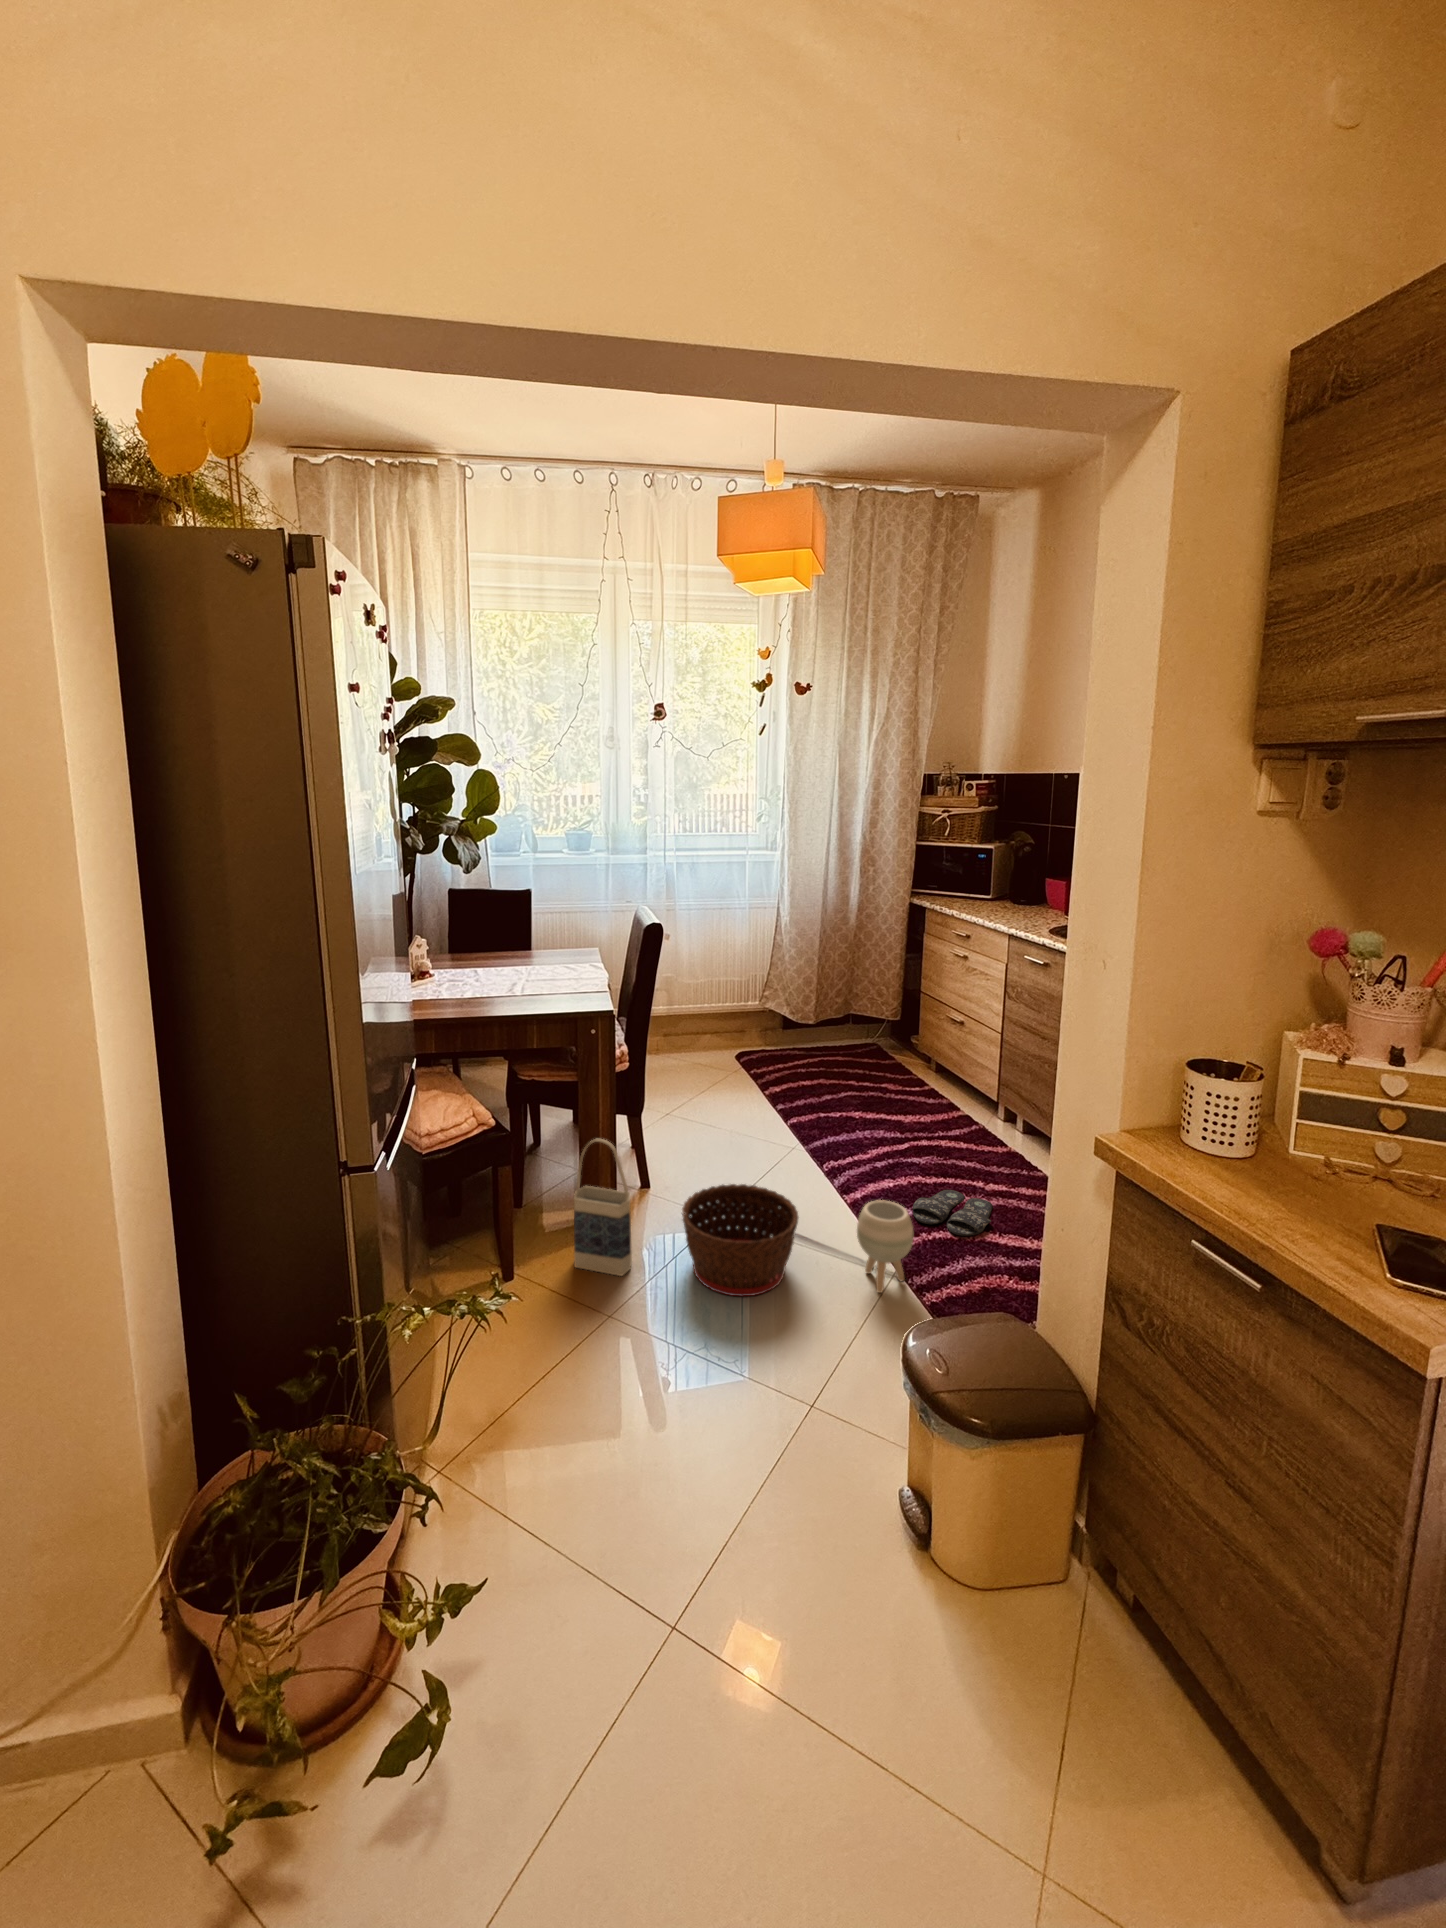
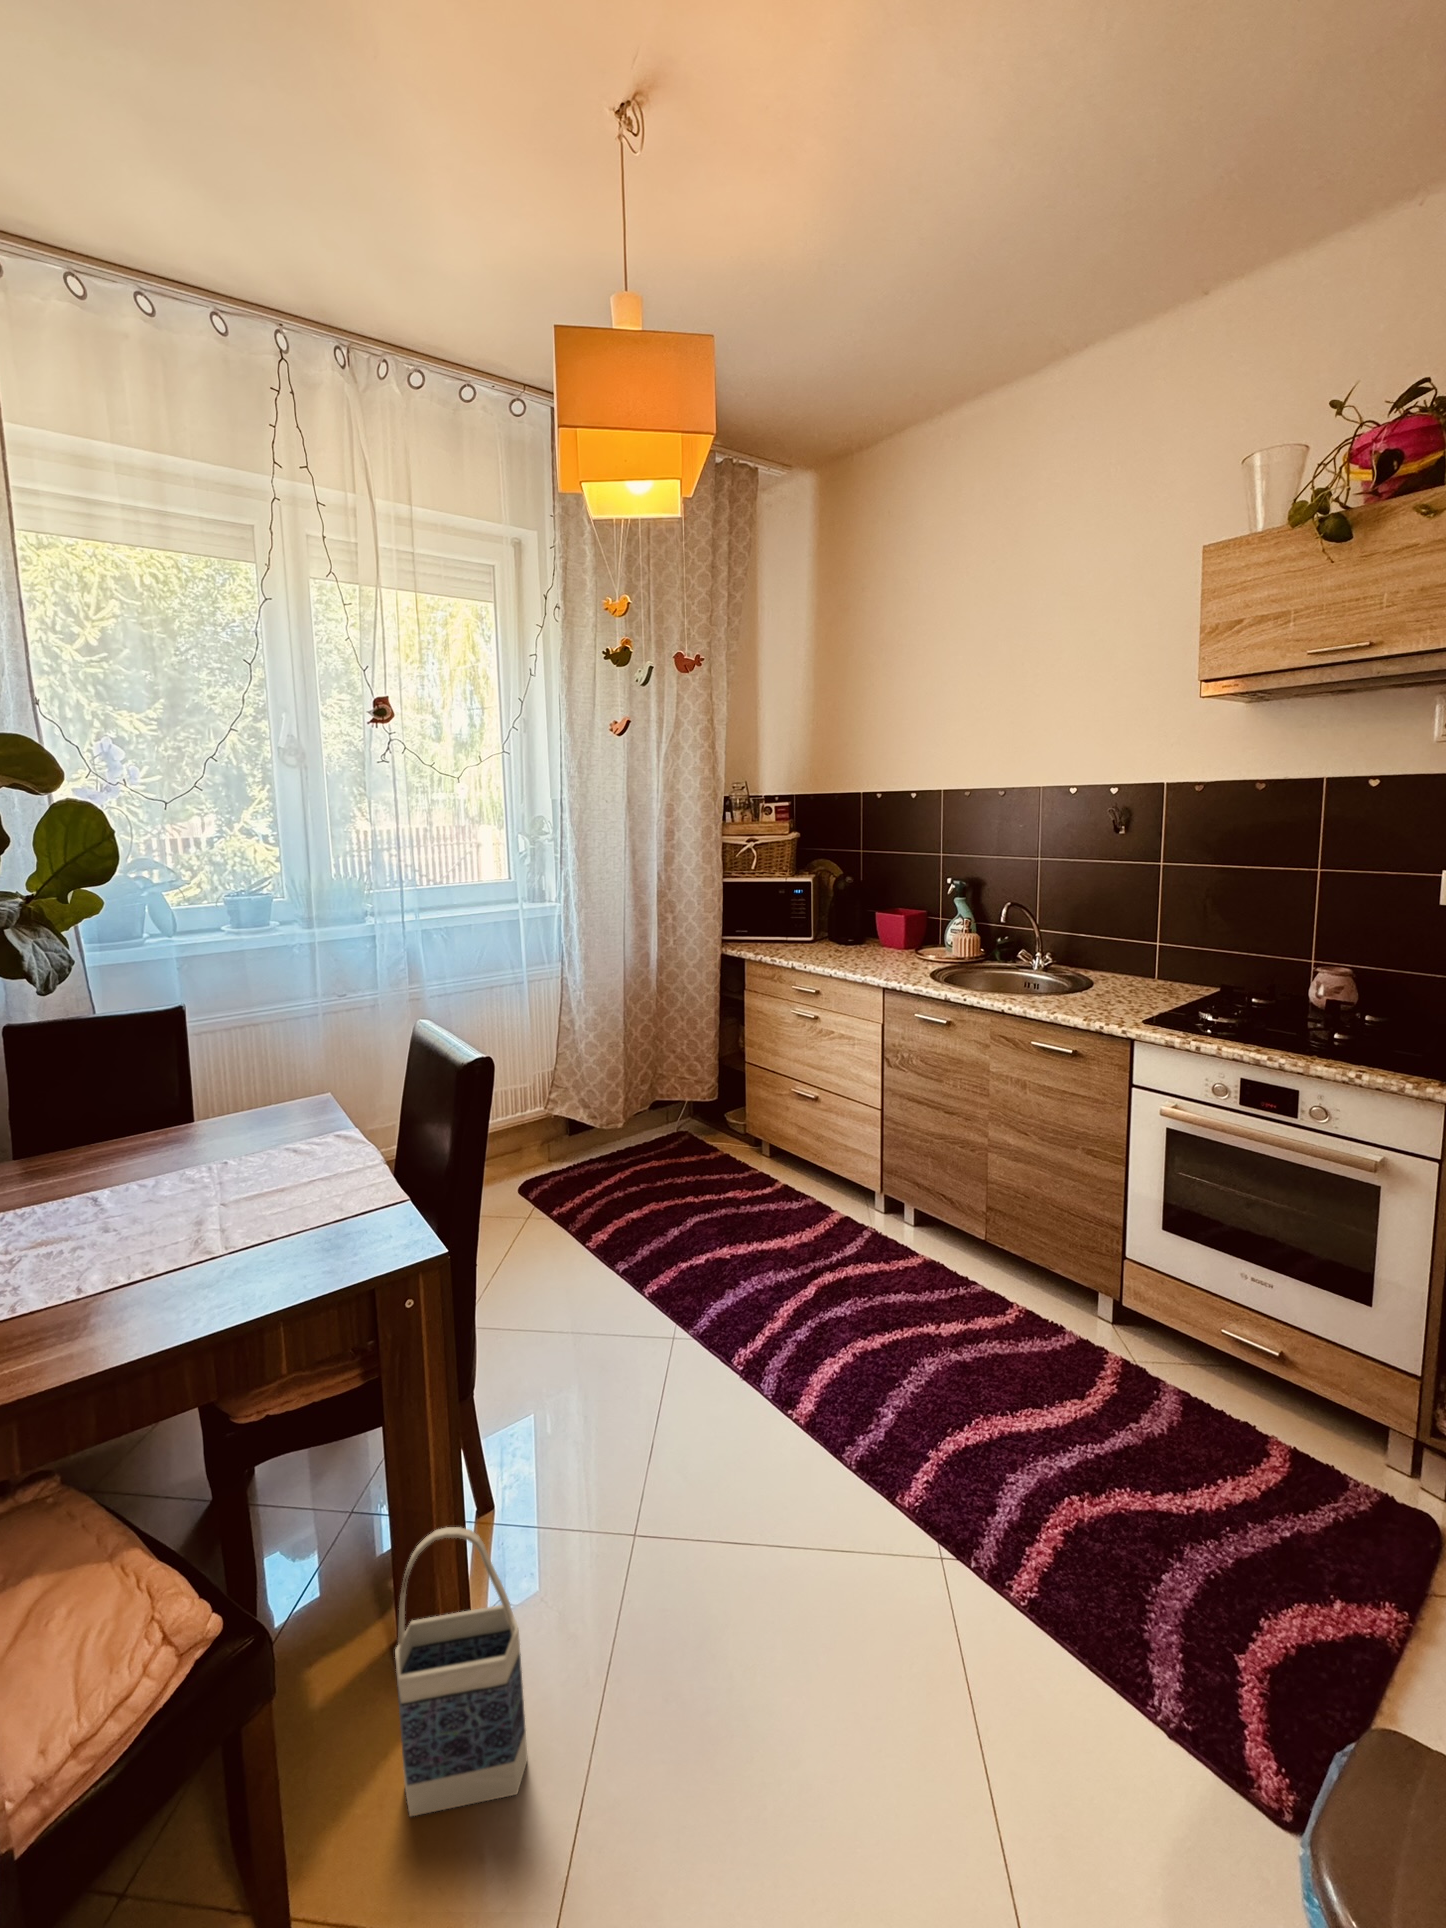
basket: present [682,1184,799,1296] -> none [609,1475,816,1747]
slippers: present [912,1190,992,1236] -> none [883,1350,989,1437]
planter: present [857,1200,913,1293] -> none [885,1444,976,1611]

